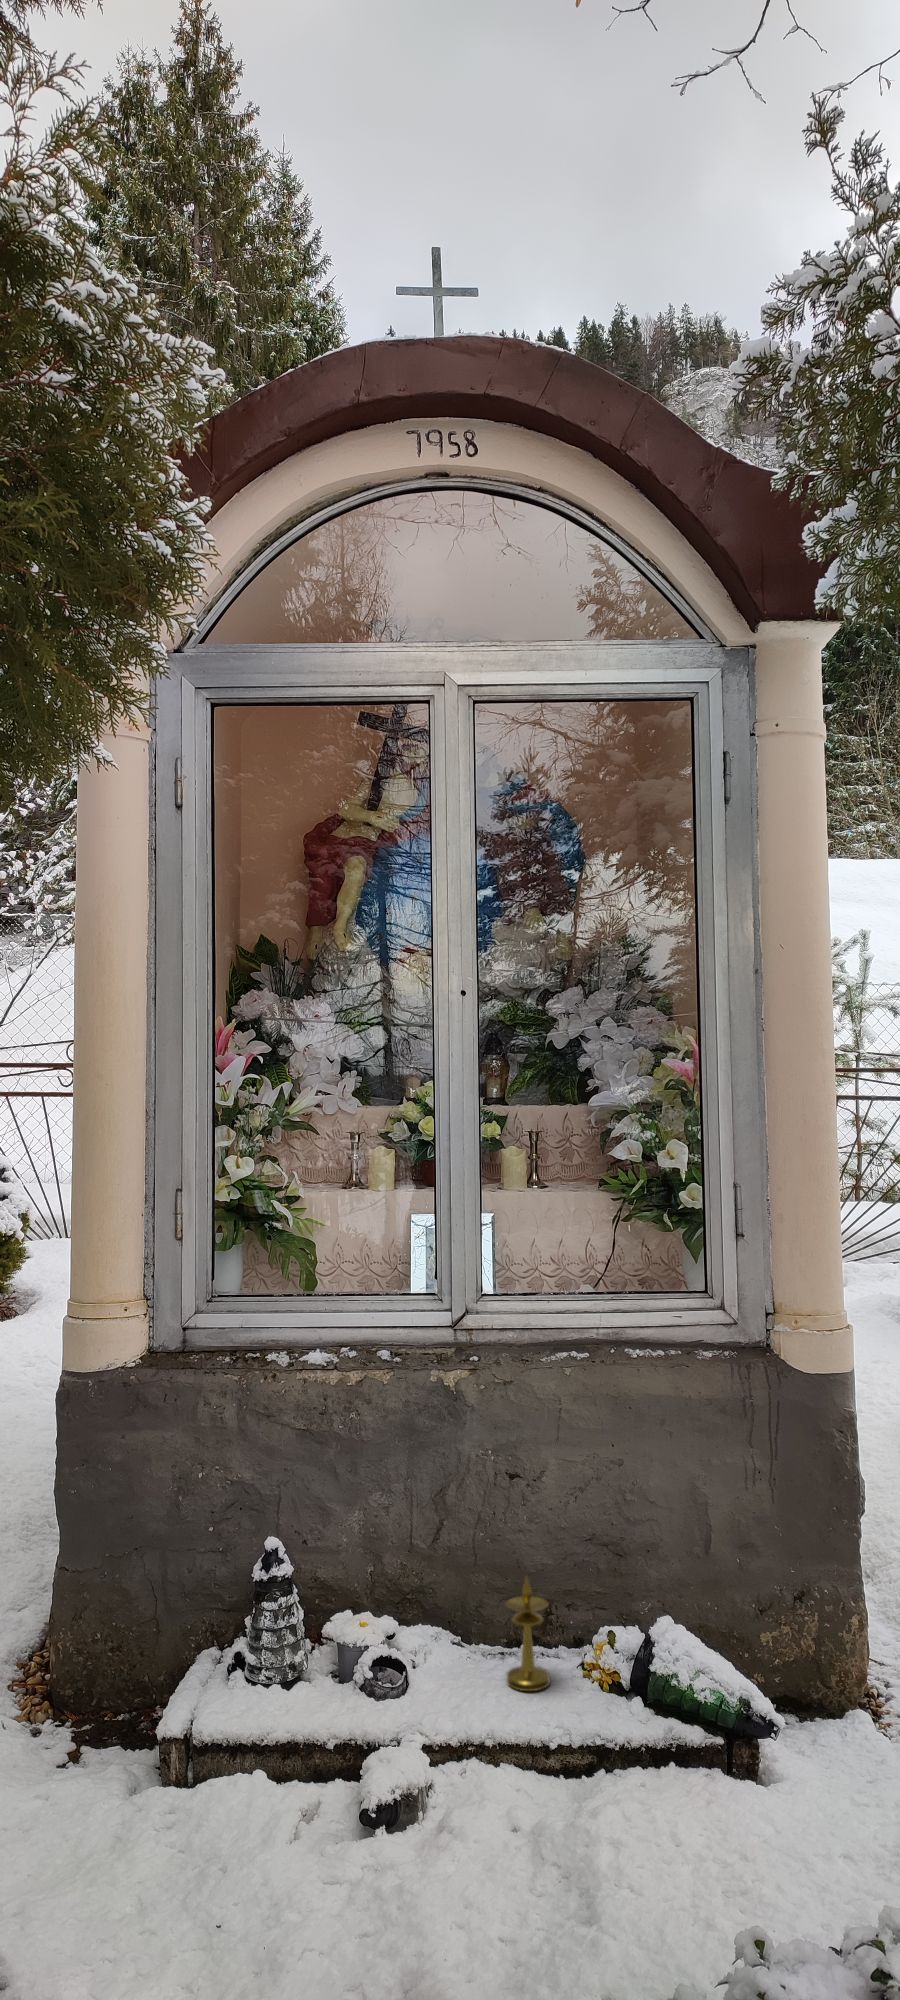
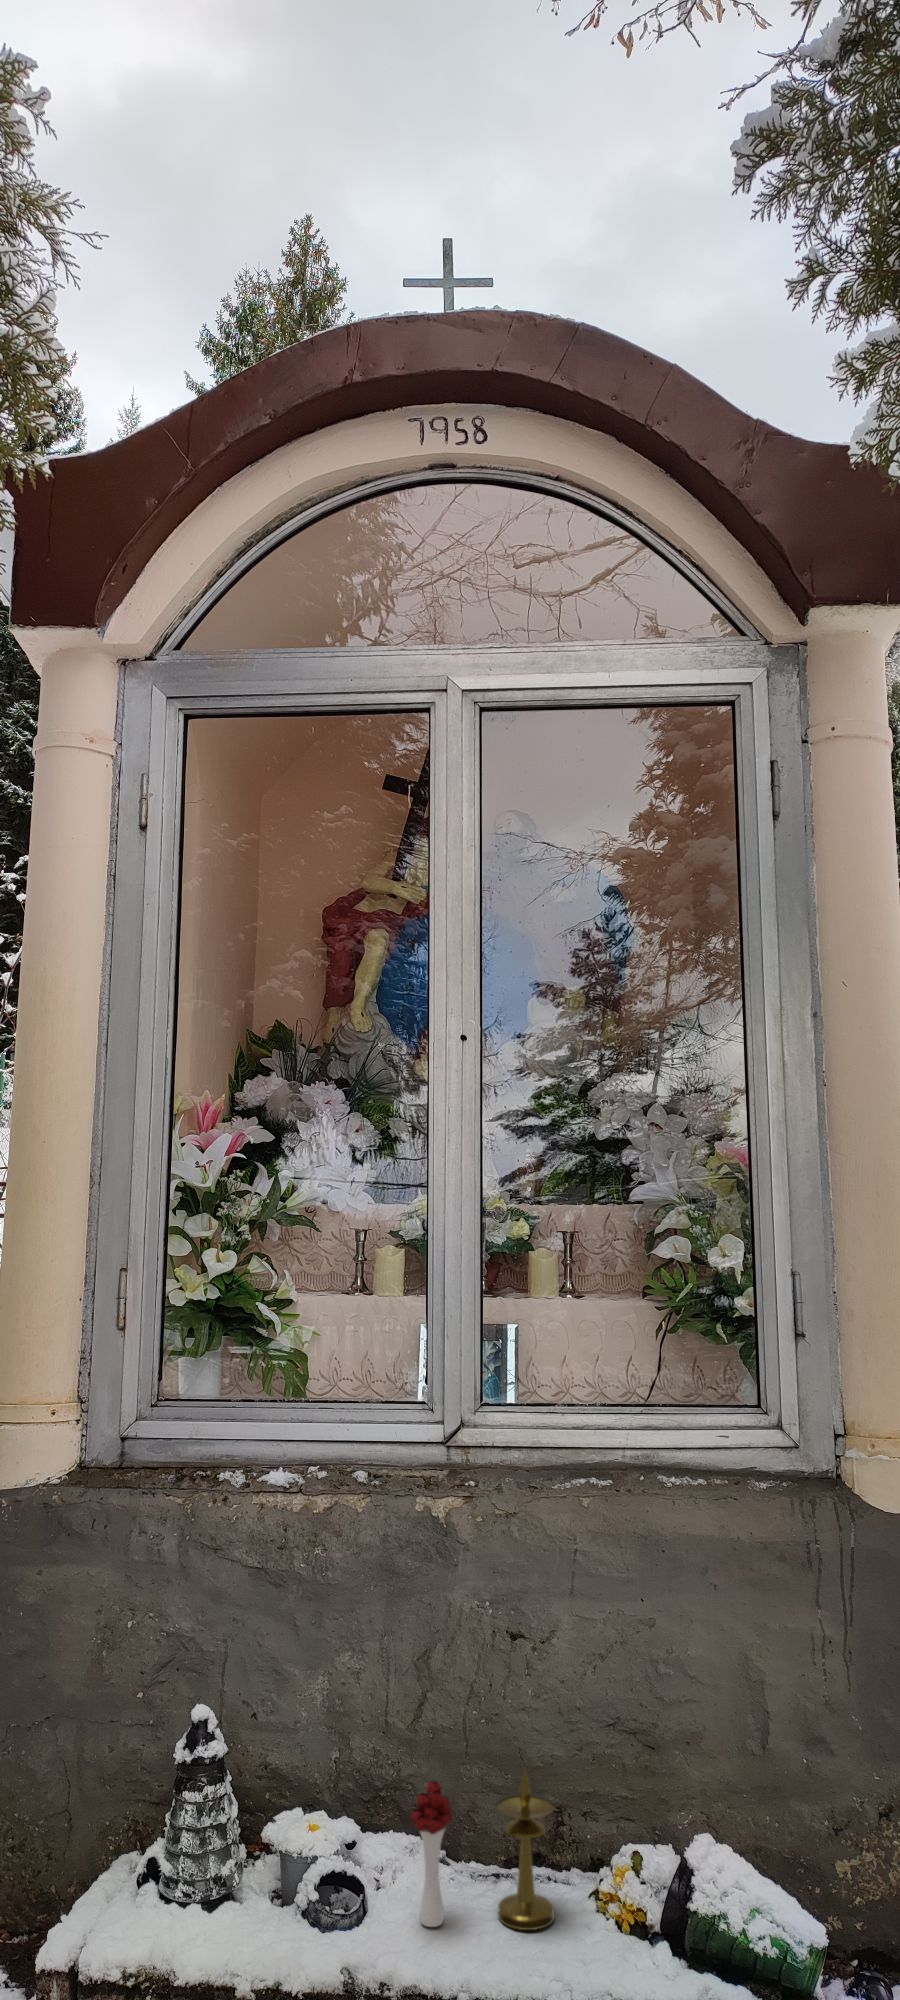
flower bouquet: none [441,1587,472,1692] -> present [412,1781,452,1927]

